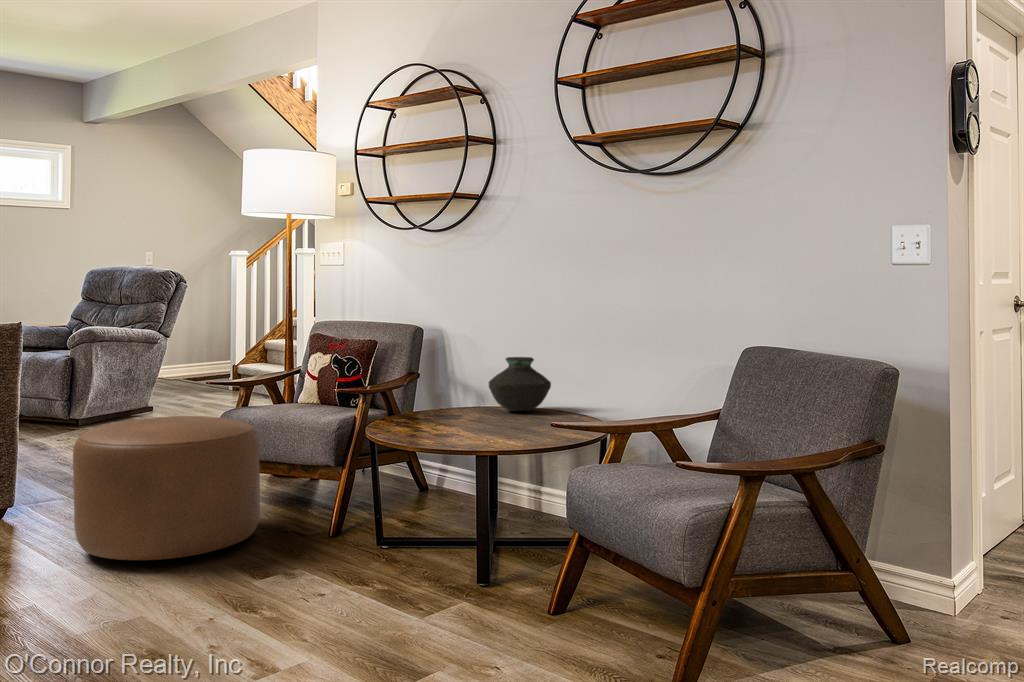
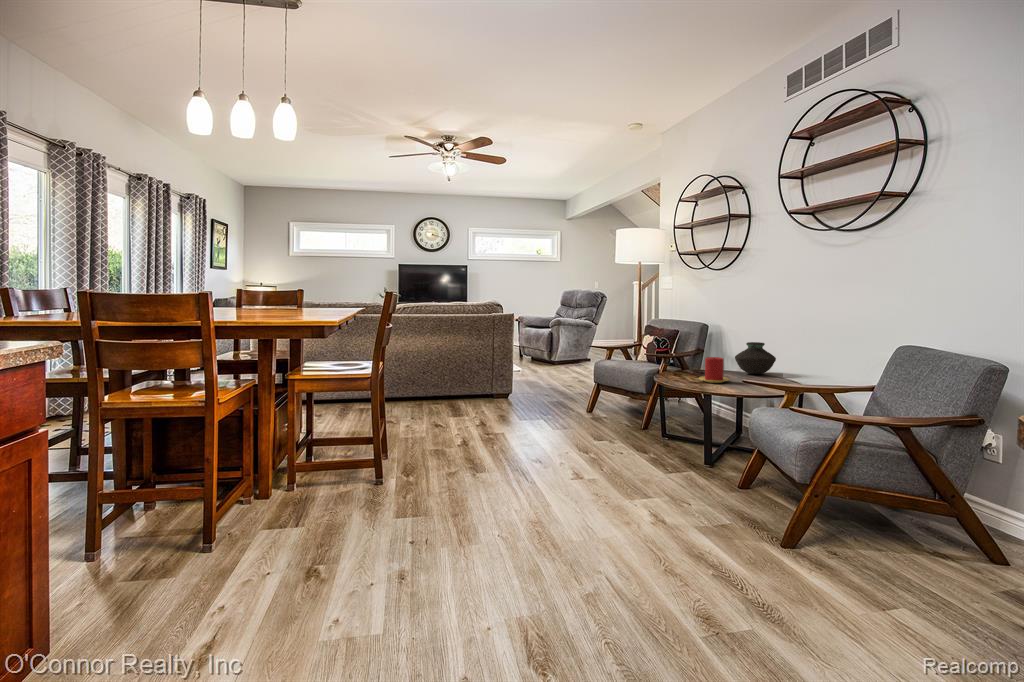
candle: none [448,384,499,430] -> present [699,357,729,383]
ottoman: present [73,416,260,560] -> none [531,365,609,428]

